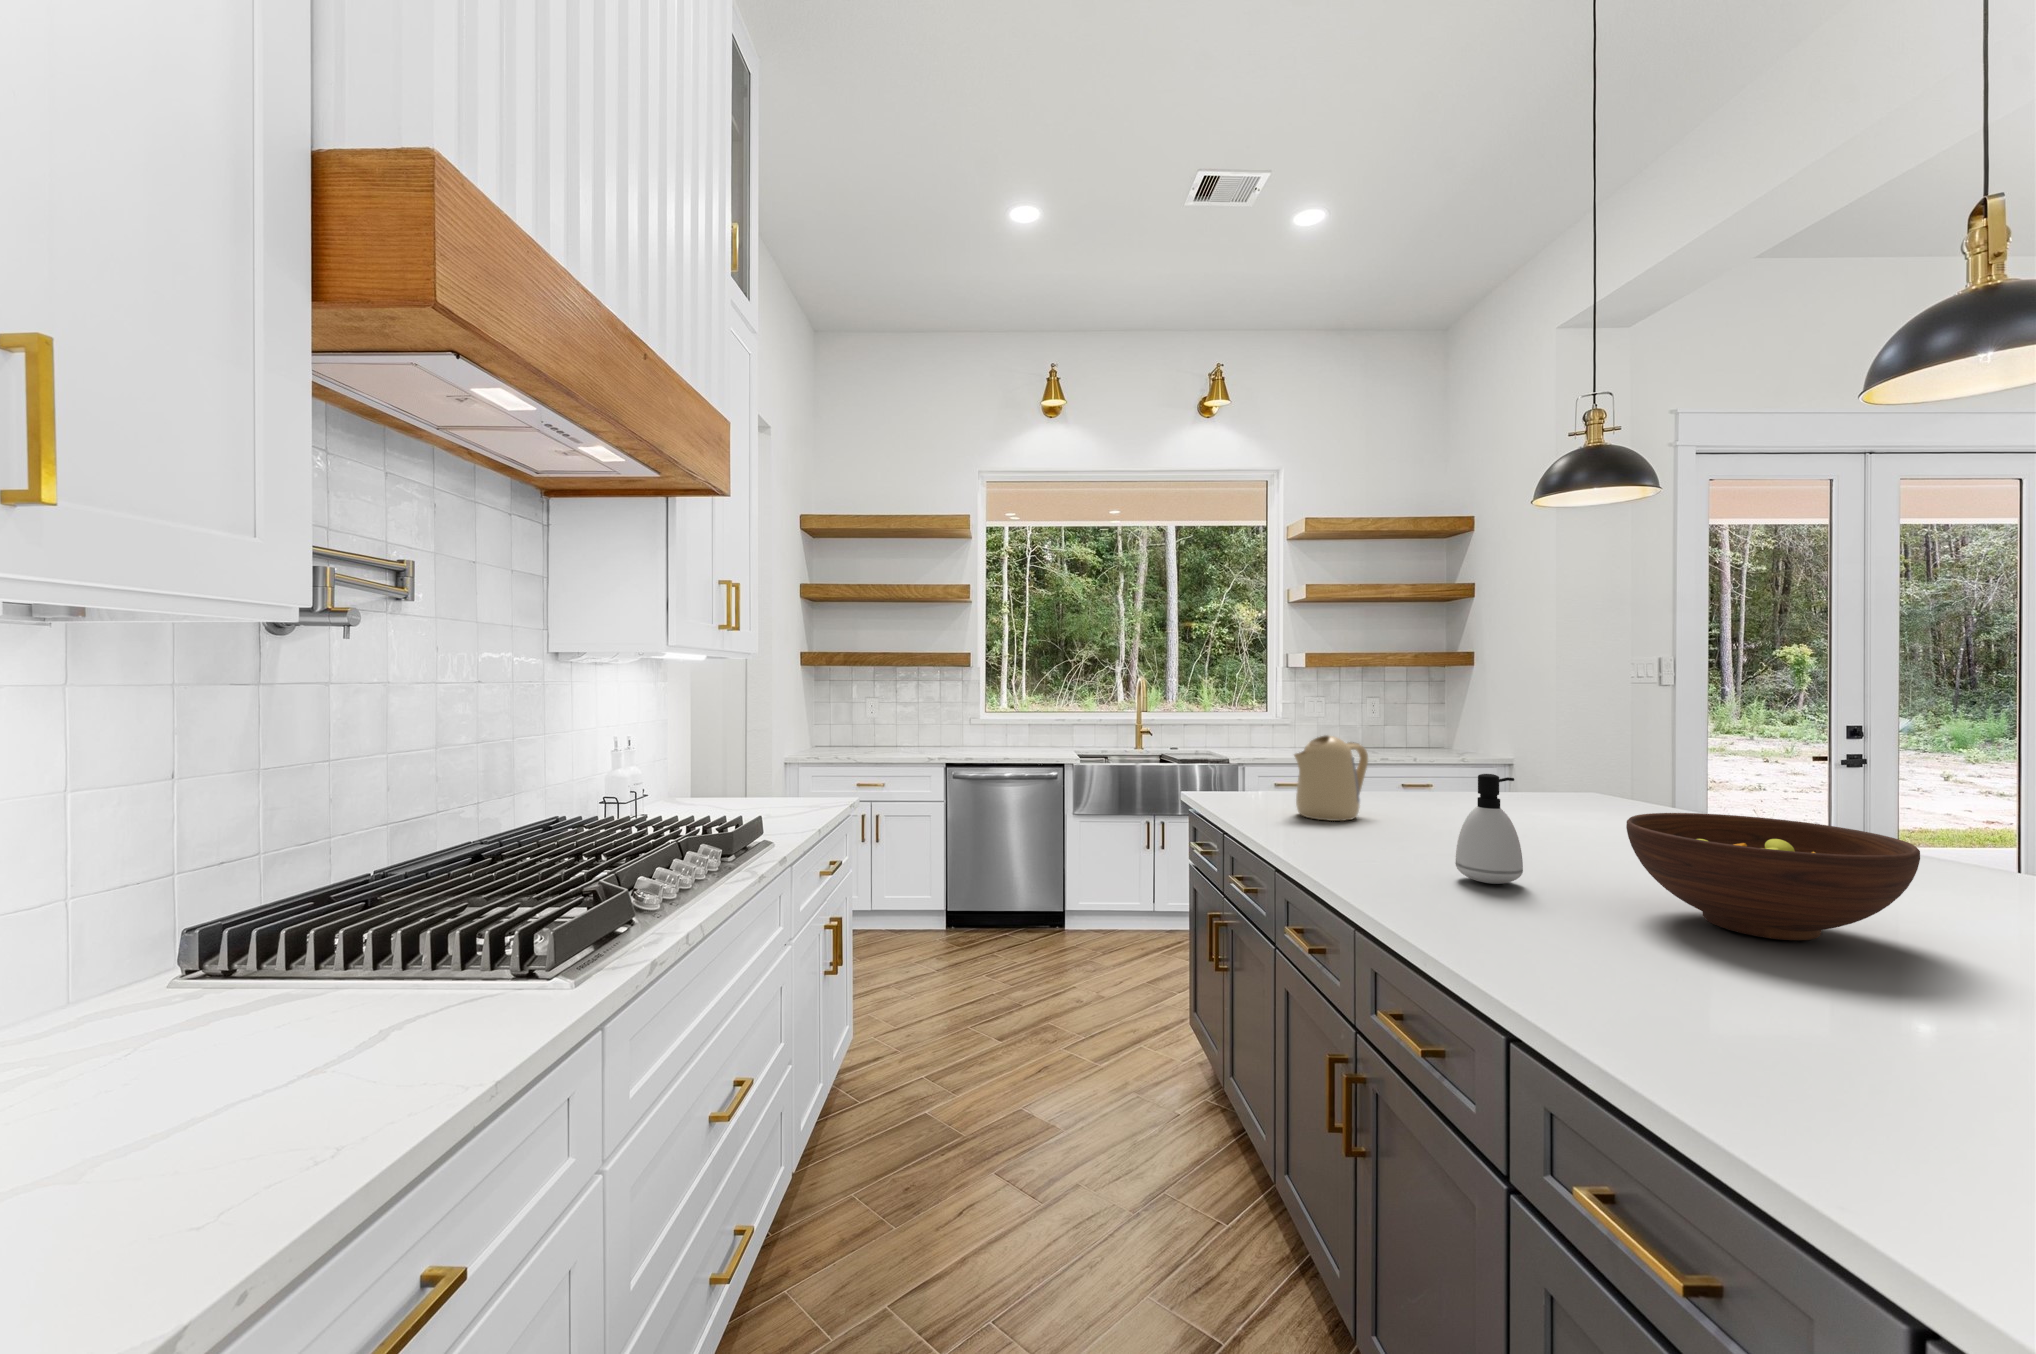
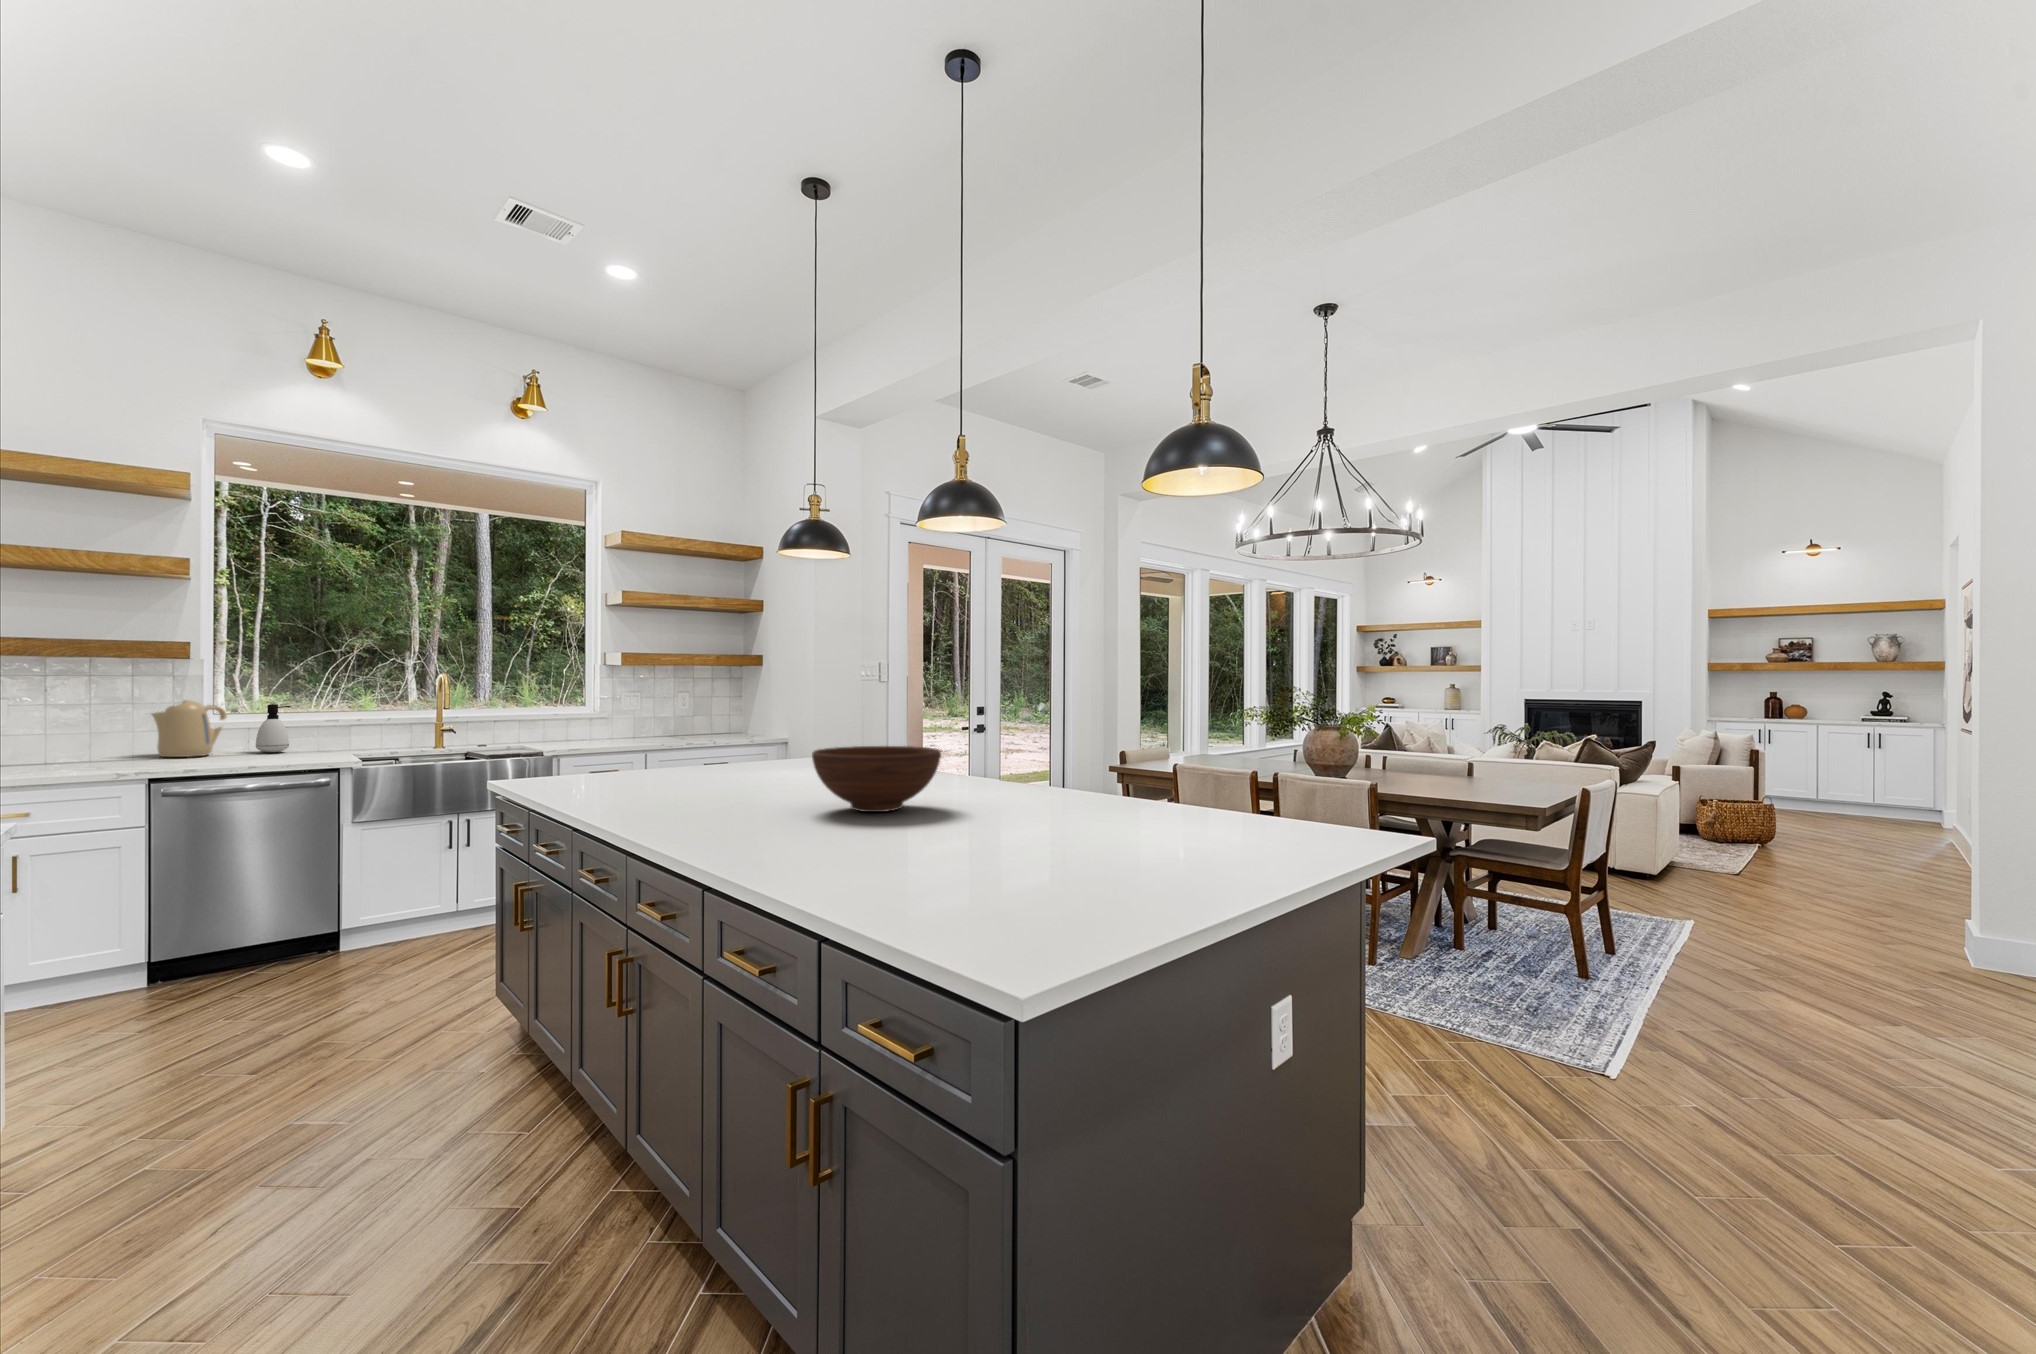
kettle: present [1294,735,1368,821] -> present [152,700,226,757]
soap dispenser: present [1455,774,1523,884] -> present [256,704,290,752]

